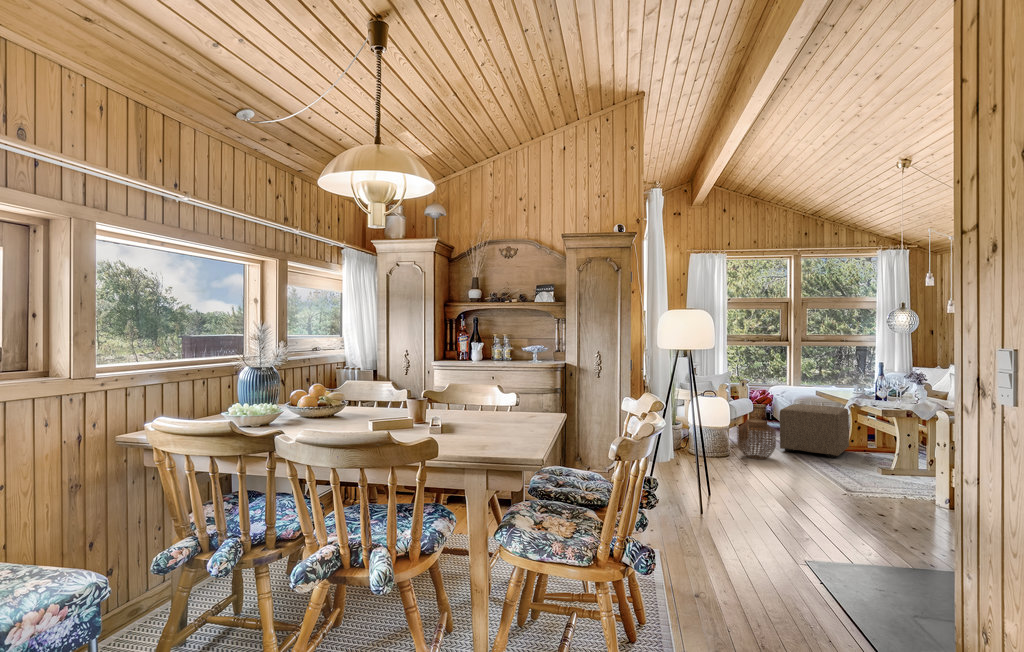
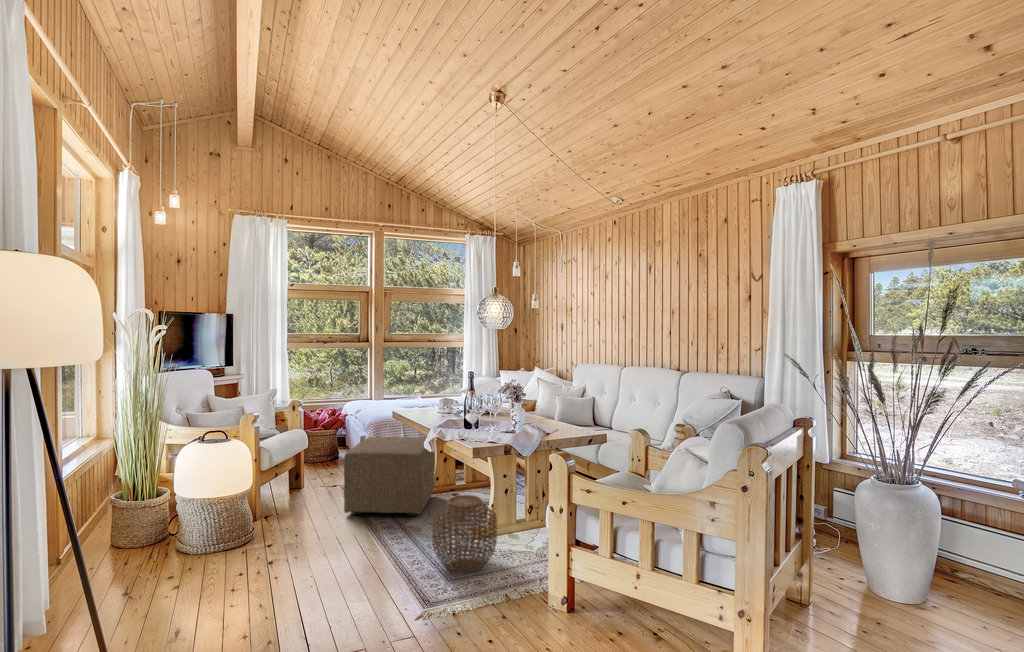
woven basket: present [737,419,776,459] -> present [432,495,497,574]

